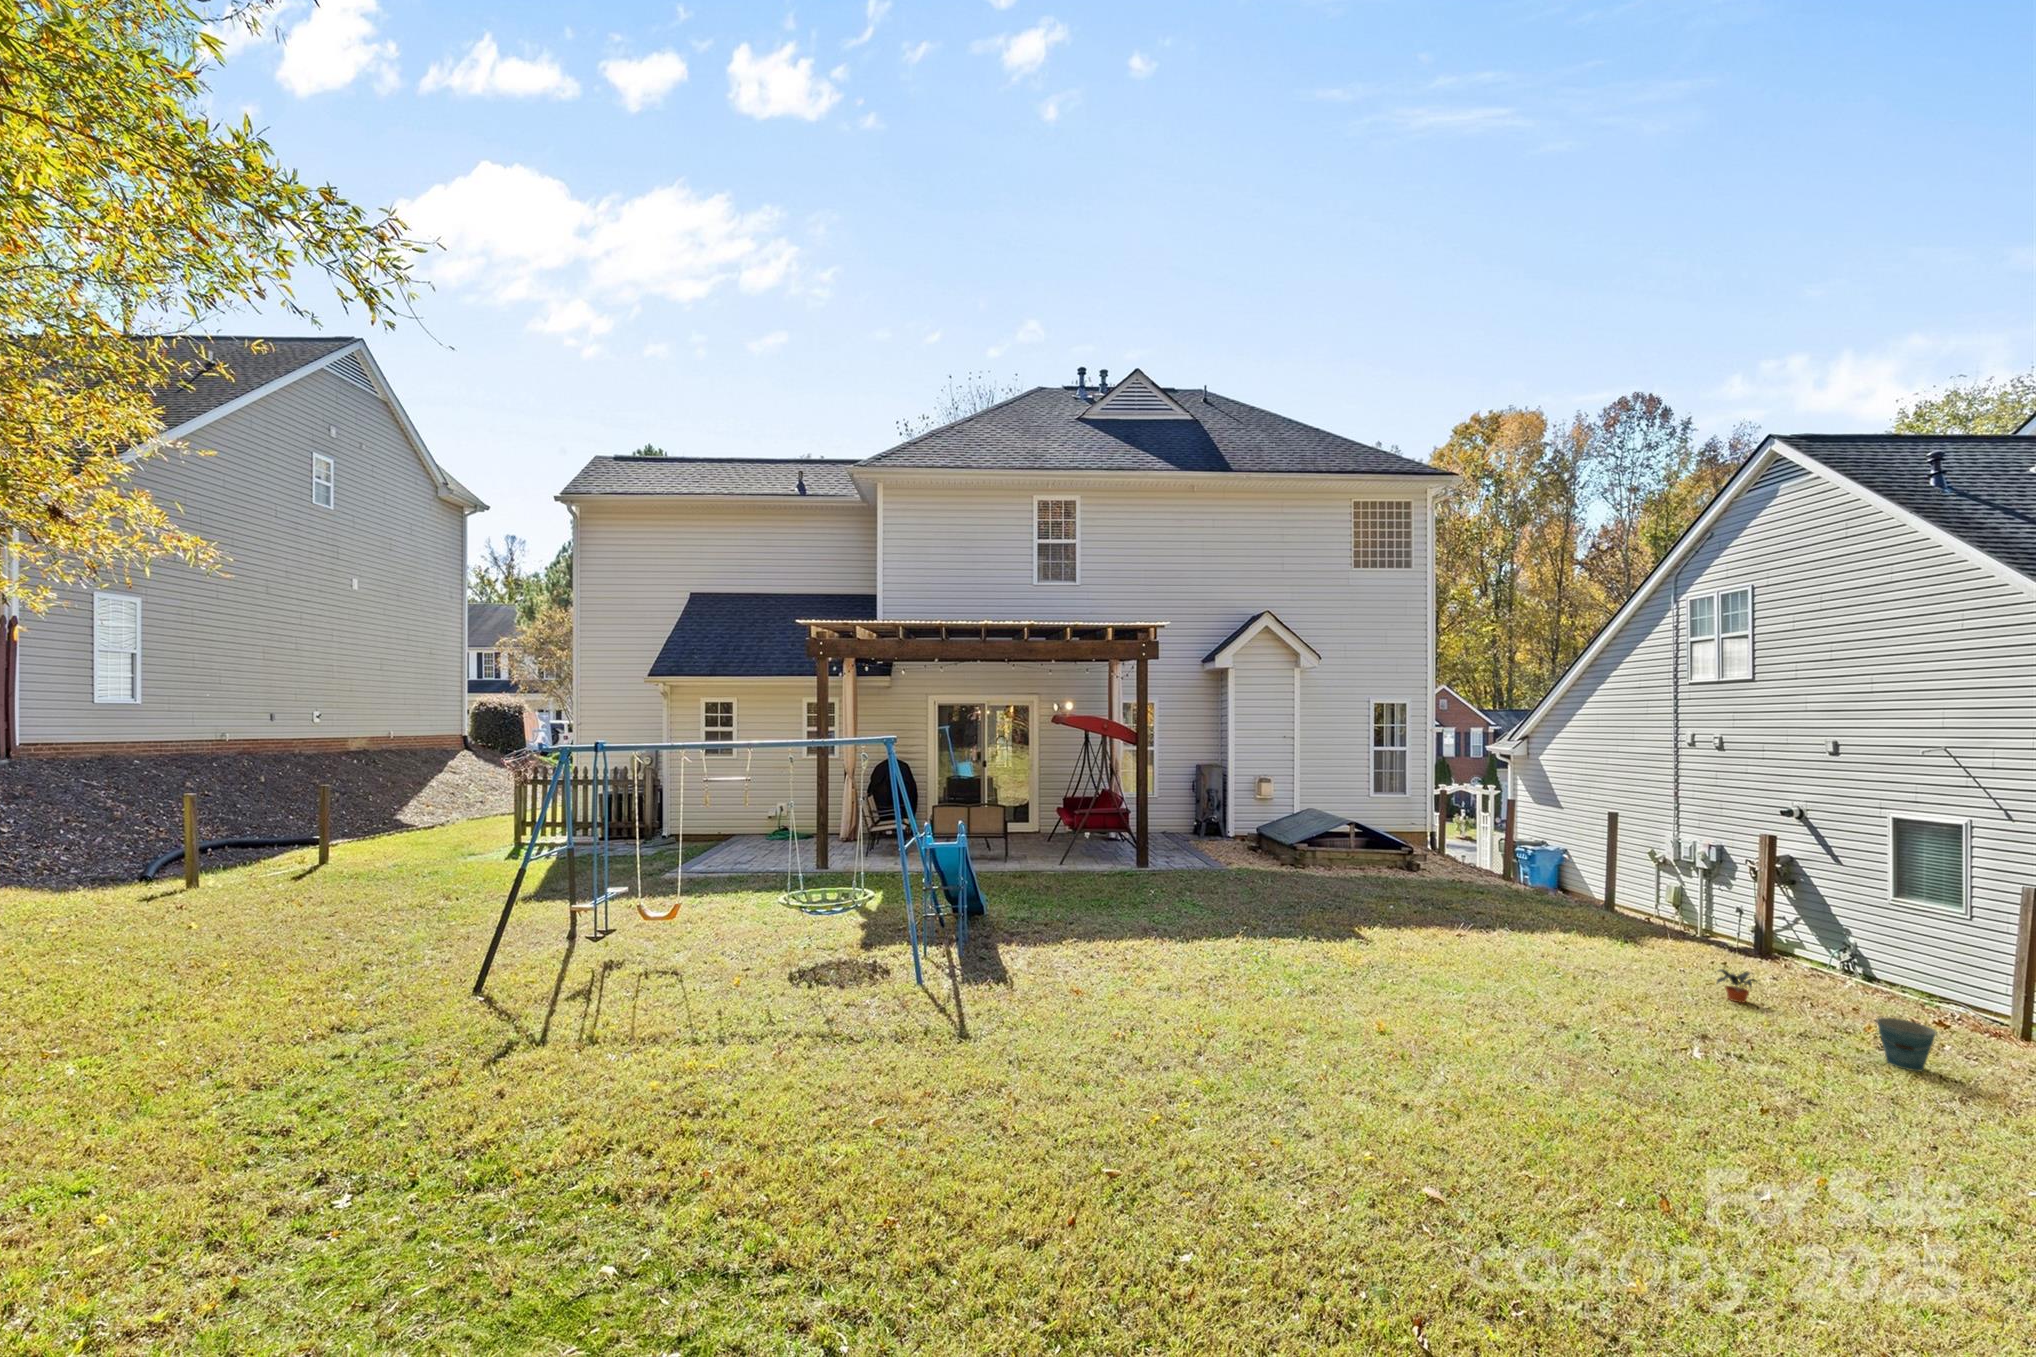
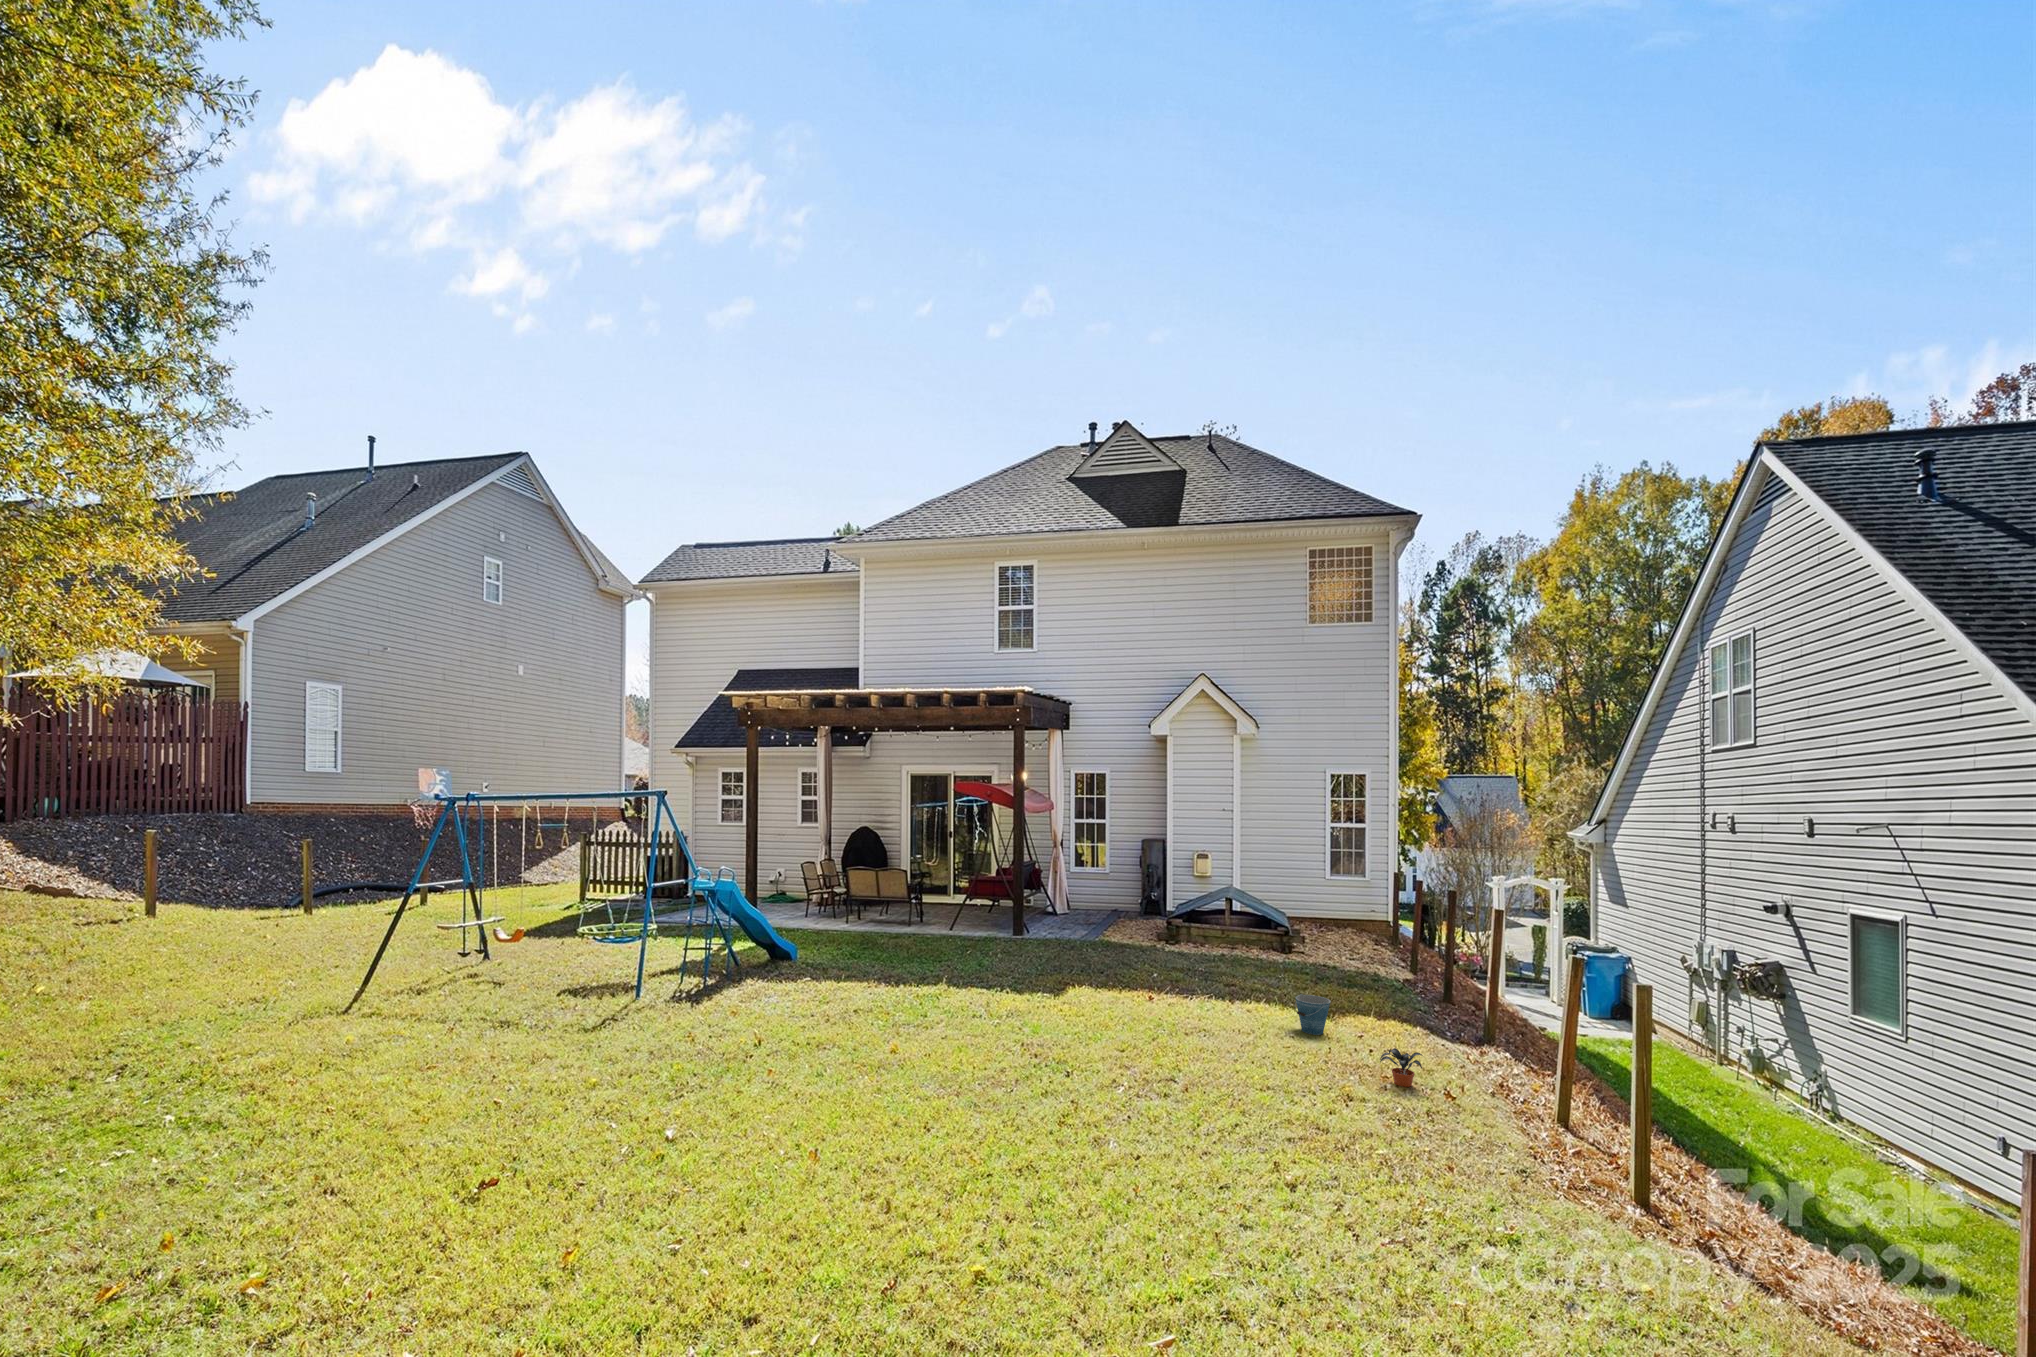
bucket: present [1875,1018,1937,1071] -> present [1295,994,1330,1035]

